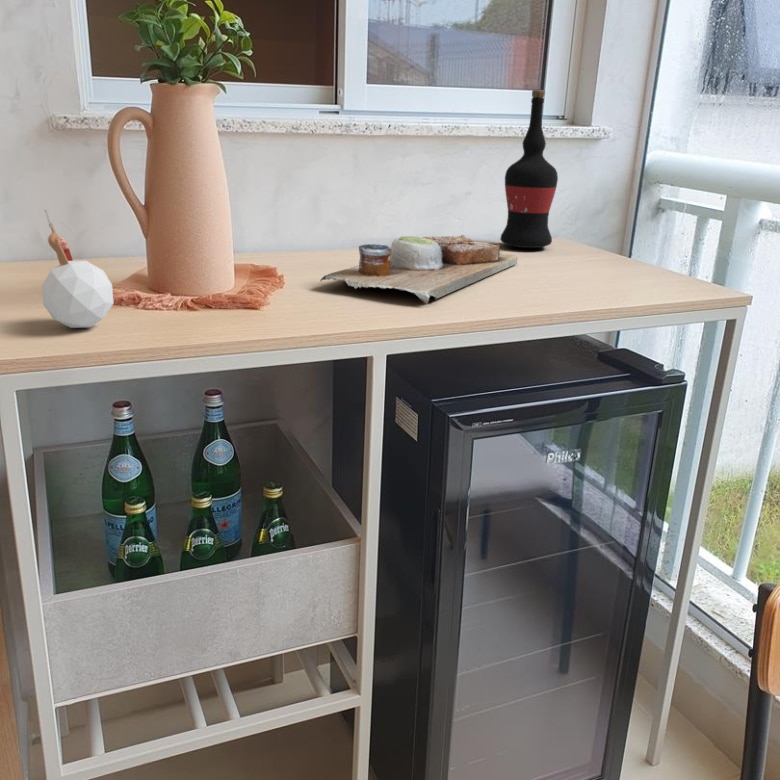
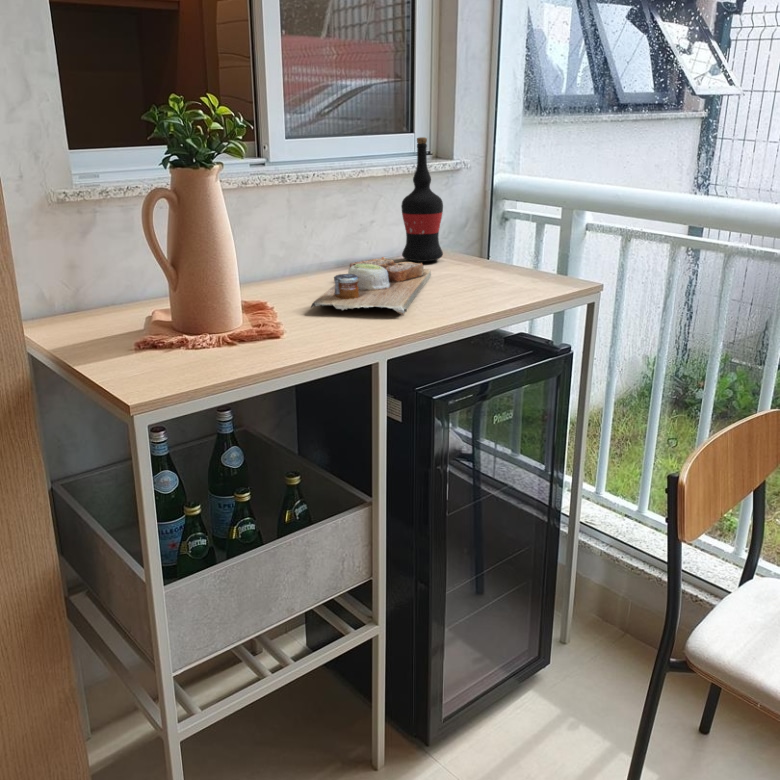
candle: present [42,210,114,328] -> none [132,278,194,369]

